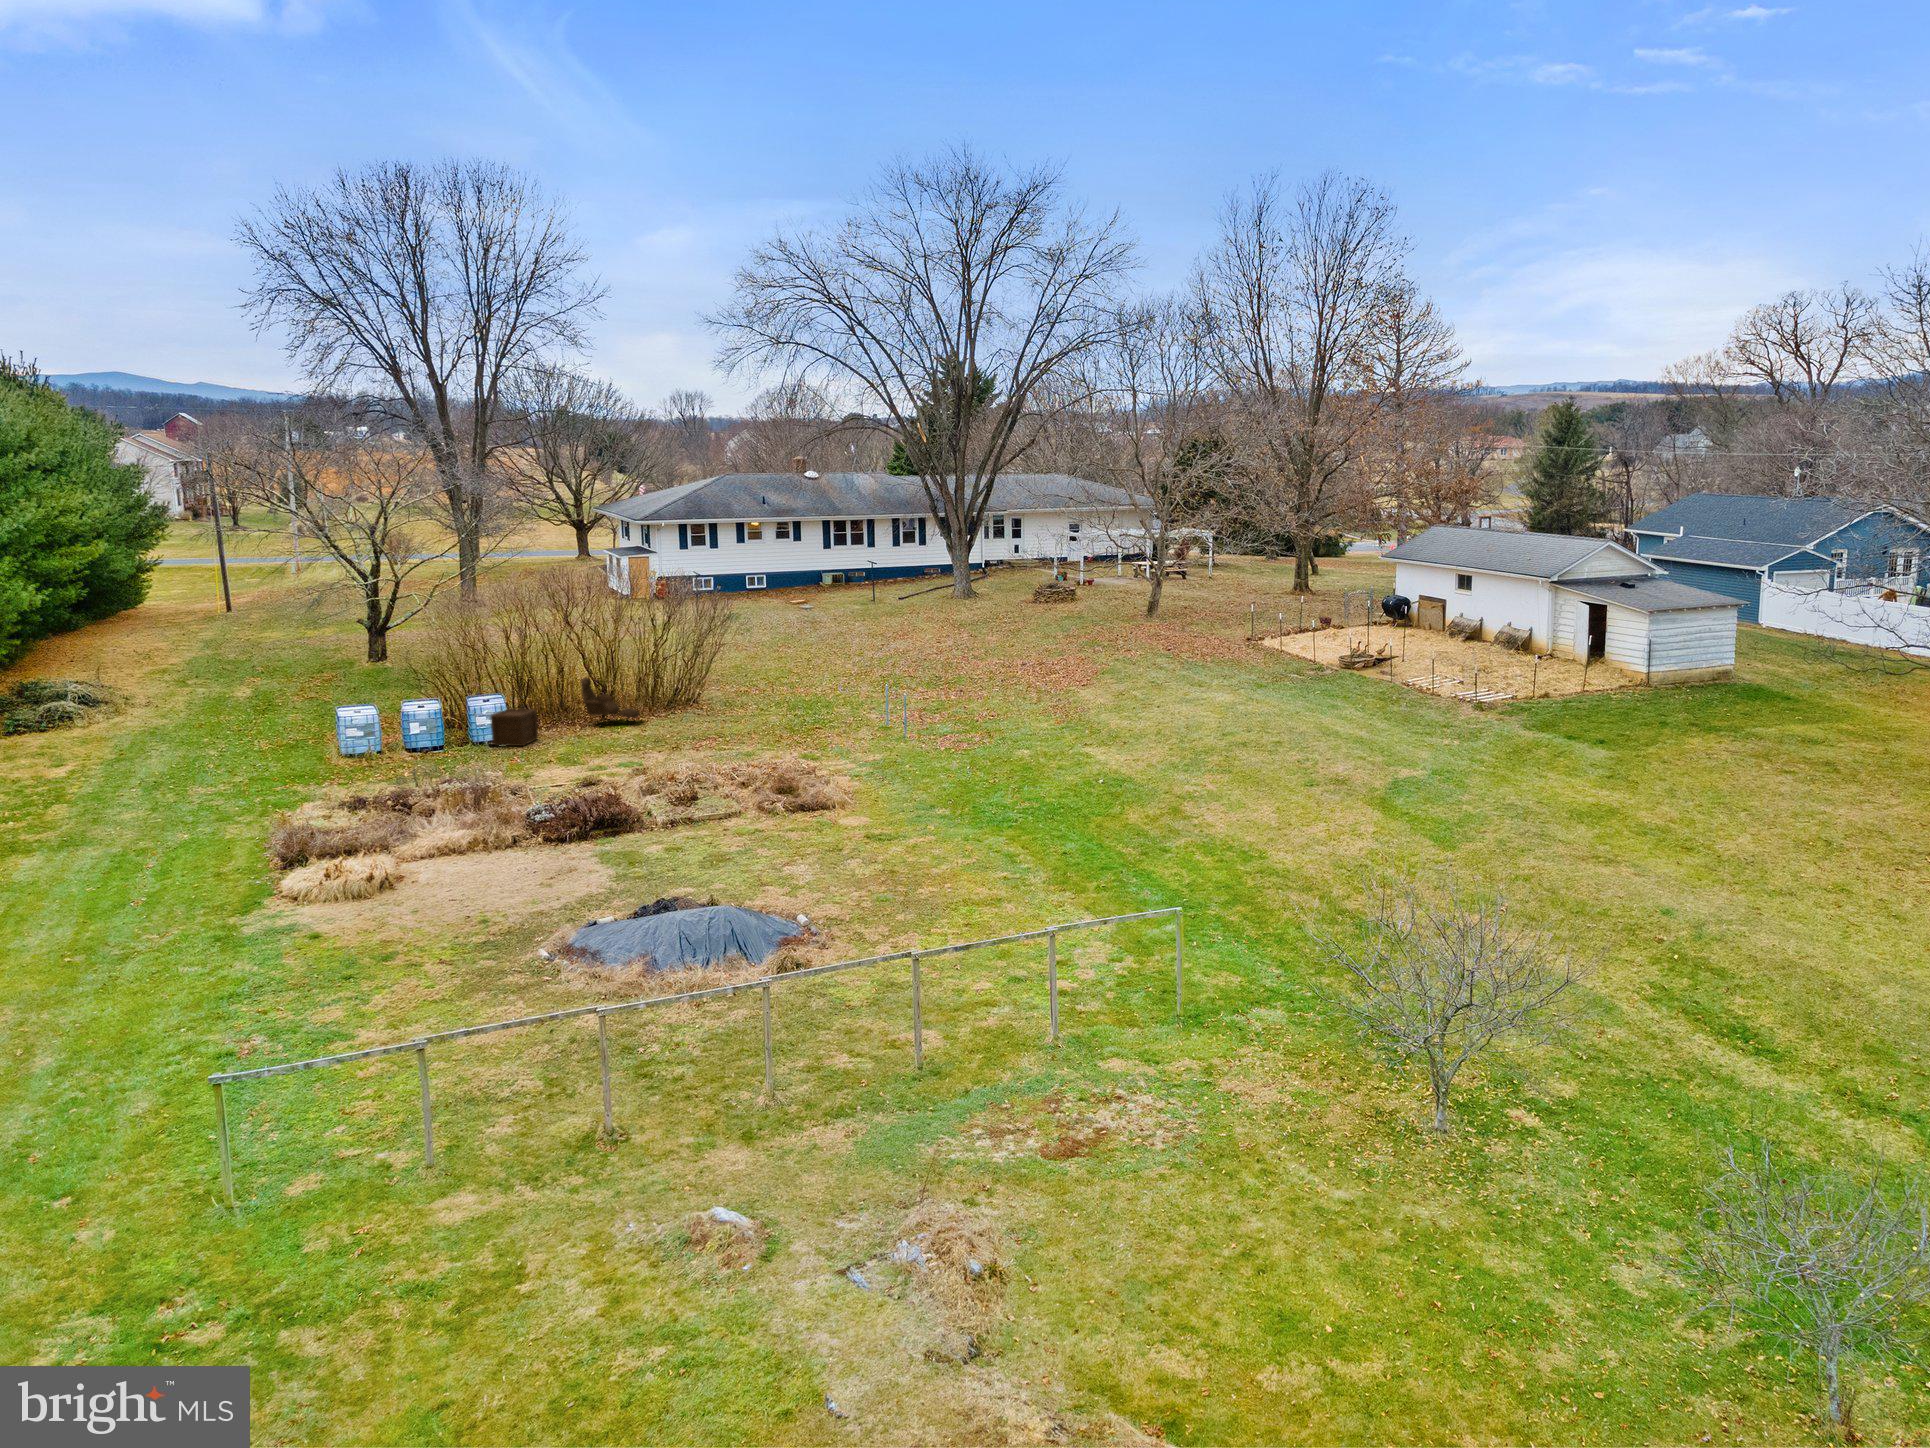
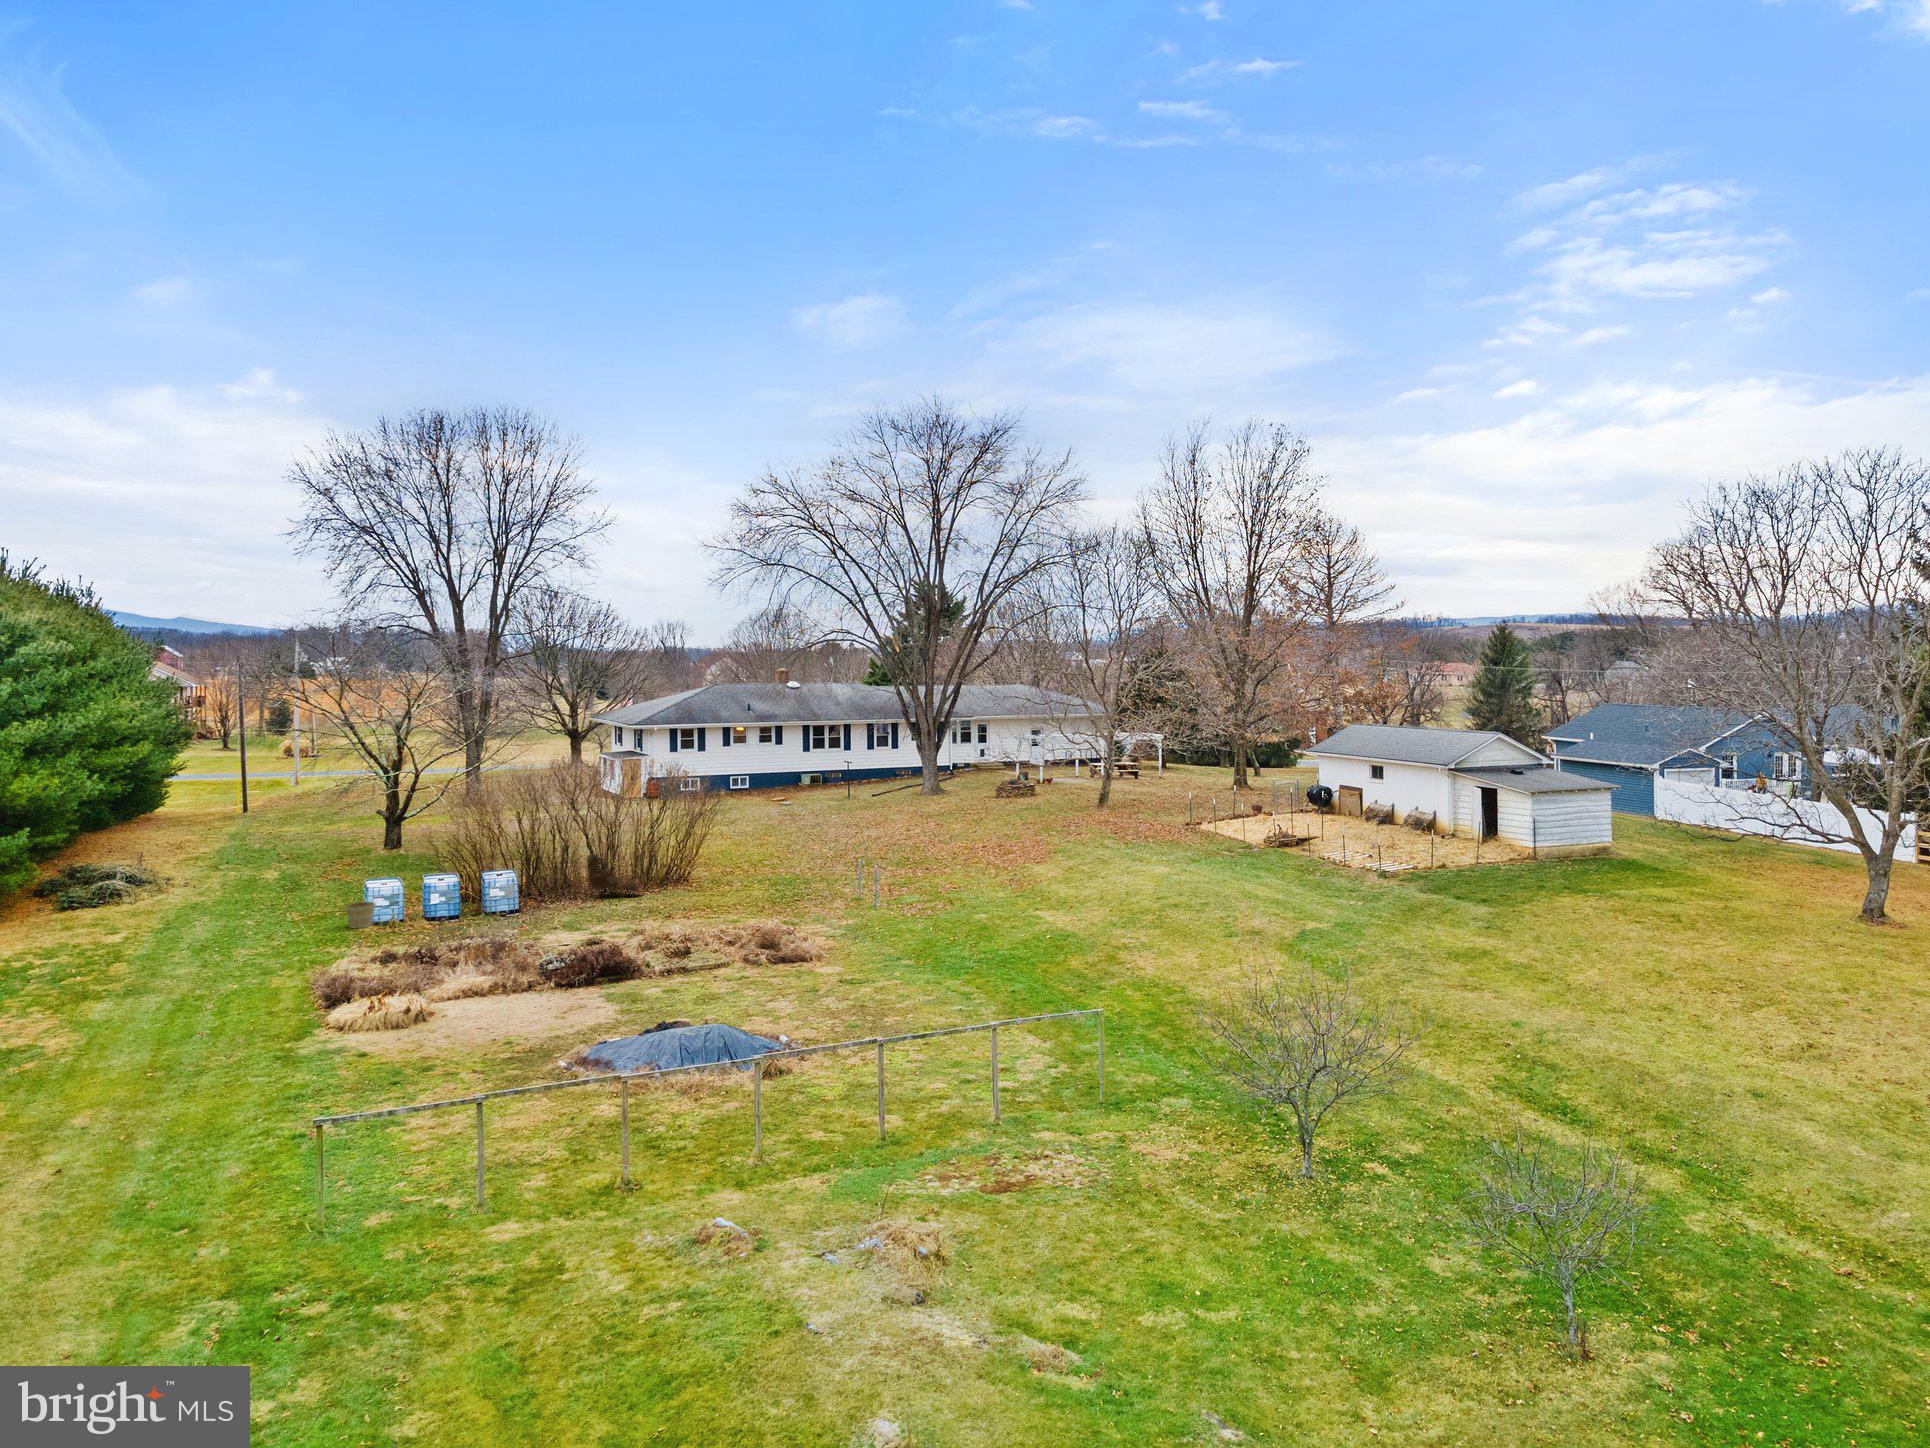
wooden crate: present [491,709,538,746] -> none [505,881,547,914]
wooden bucket: none [311,733,346,763] -> present [345,901,376,928]

